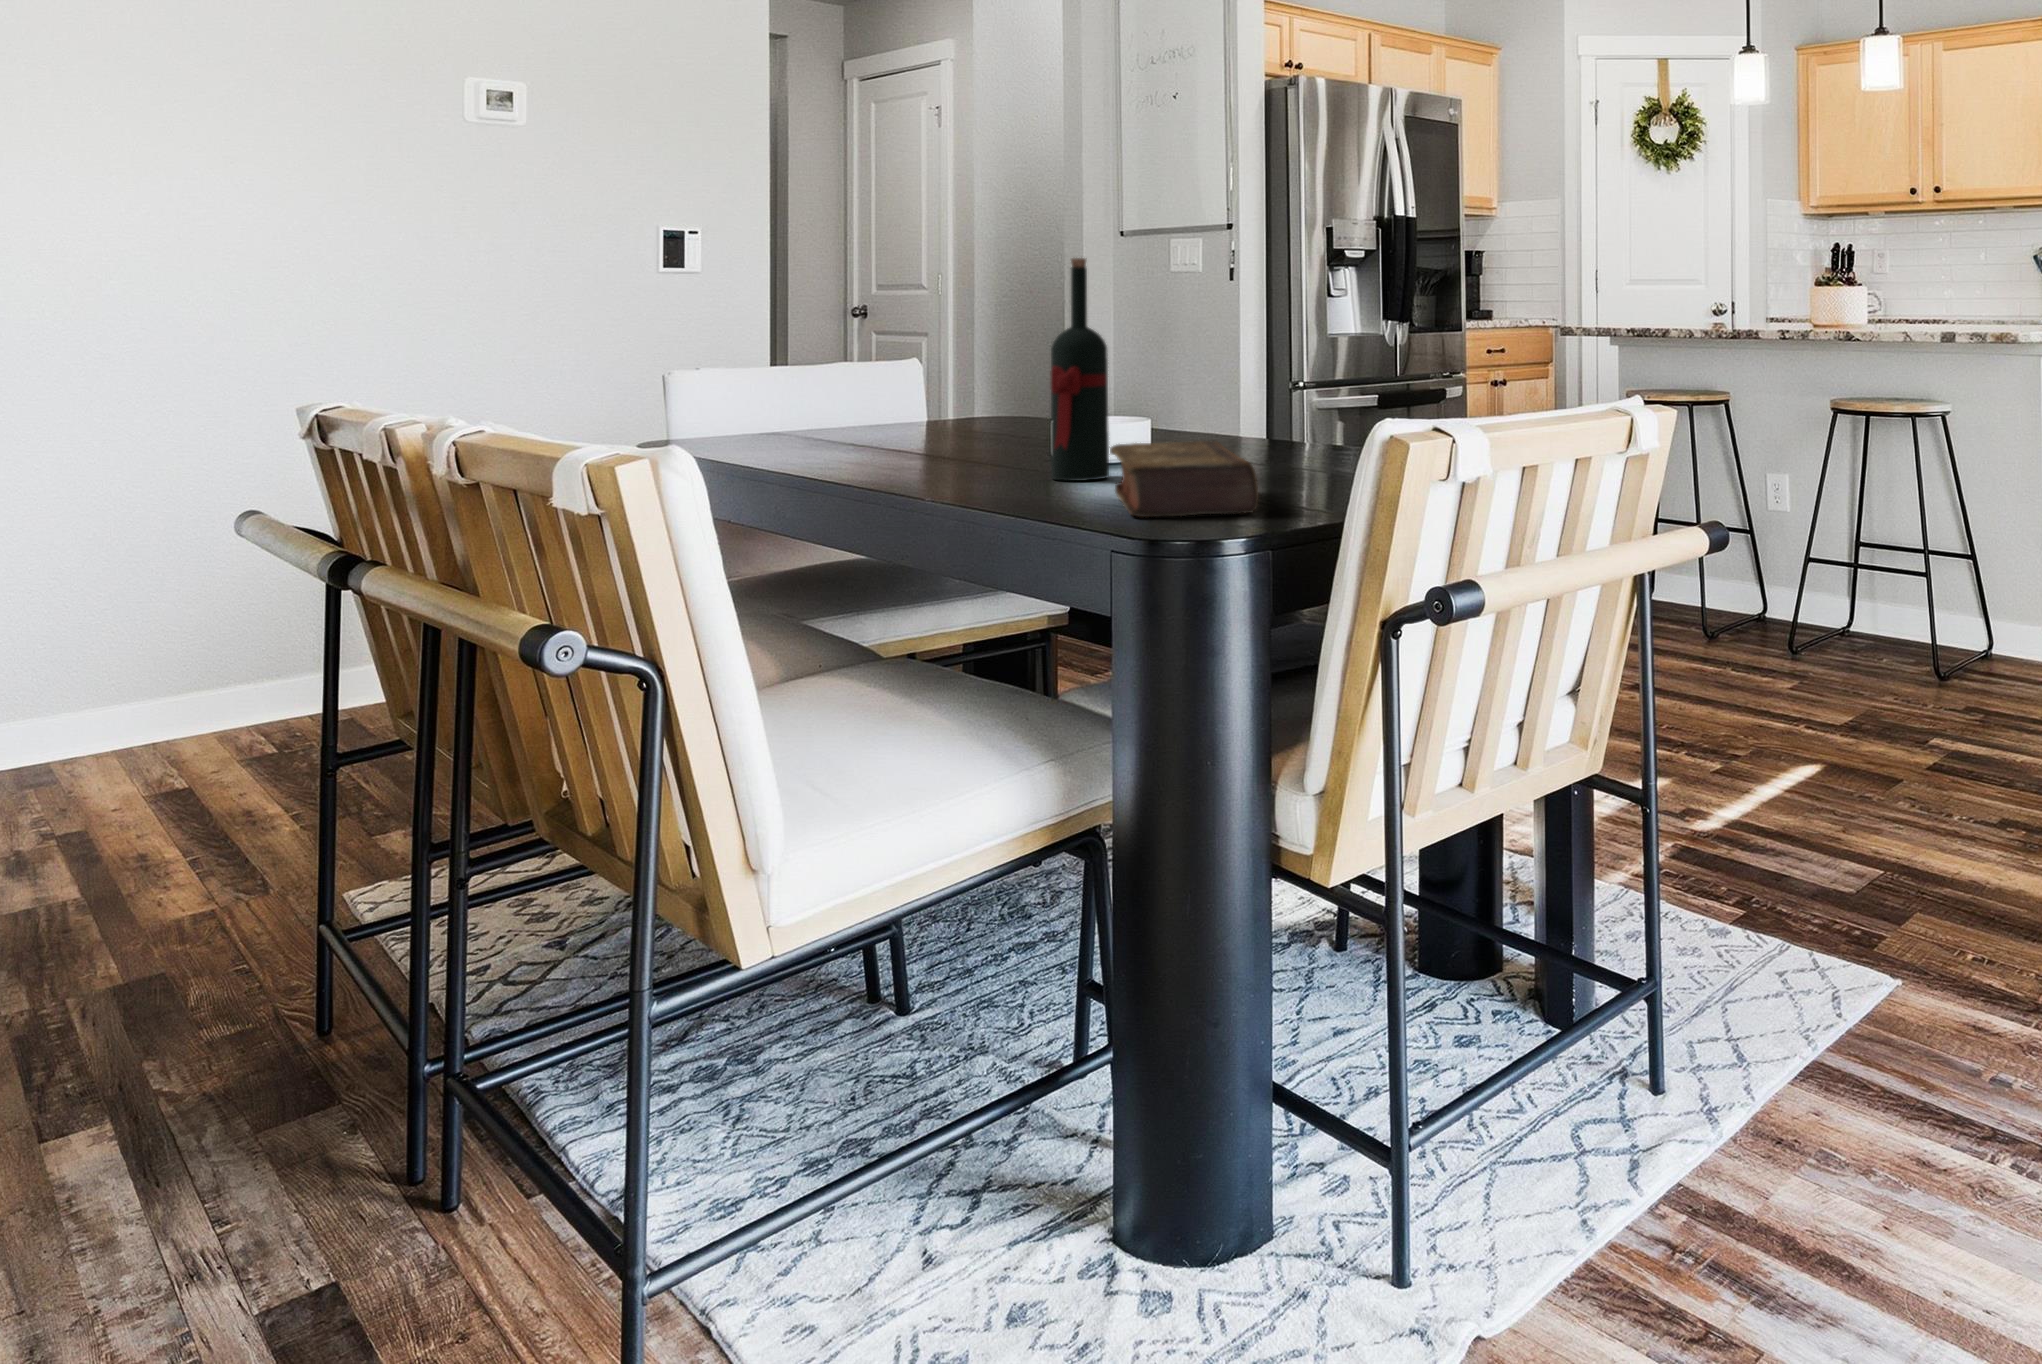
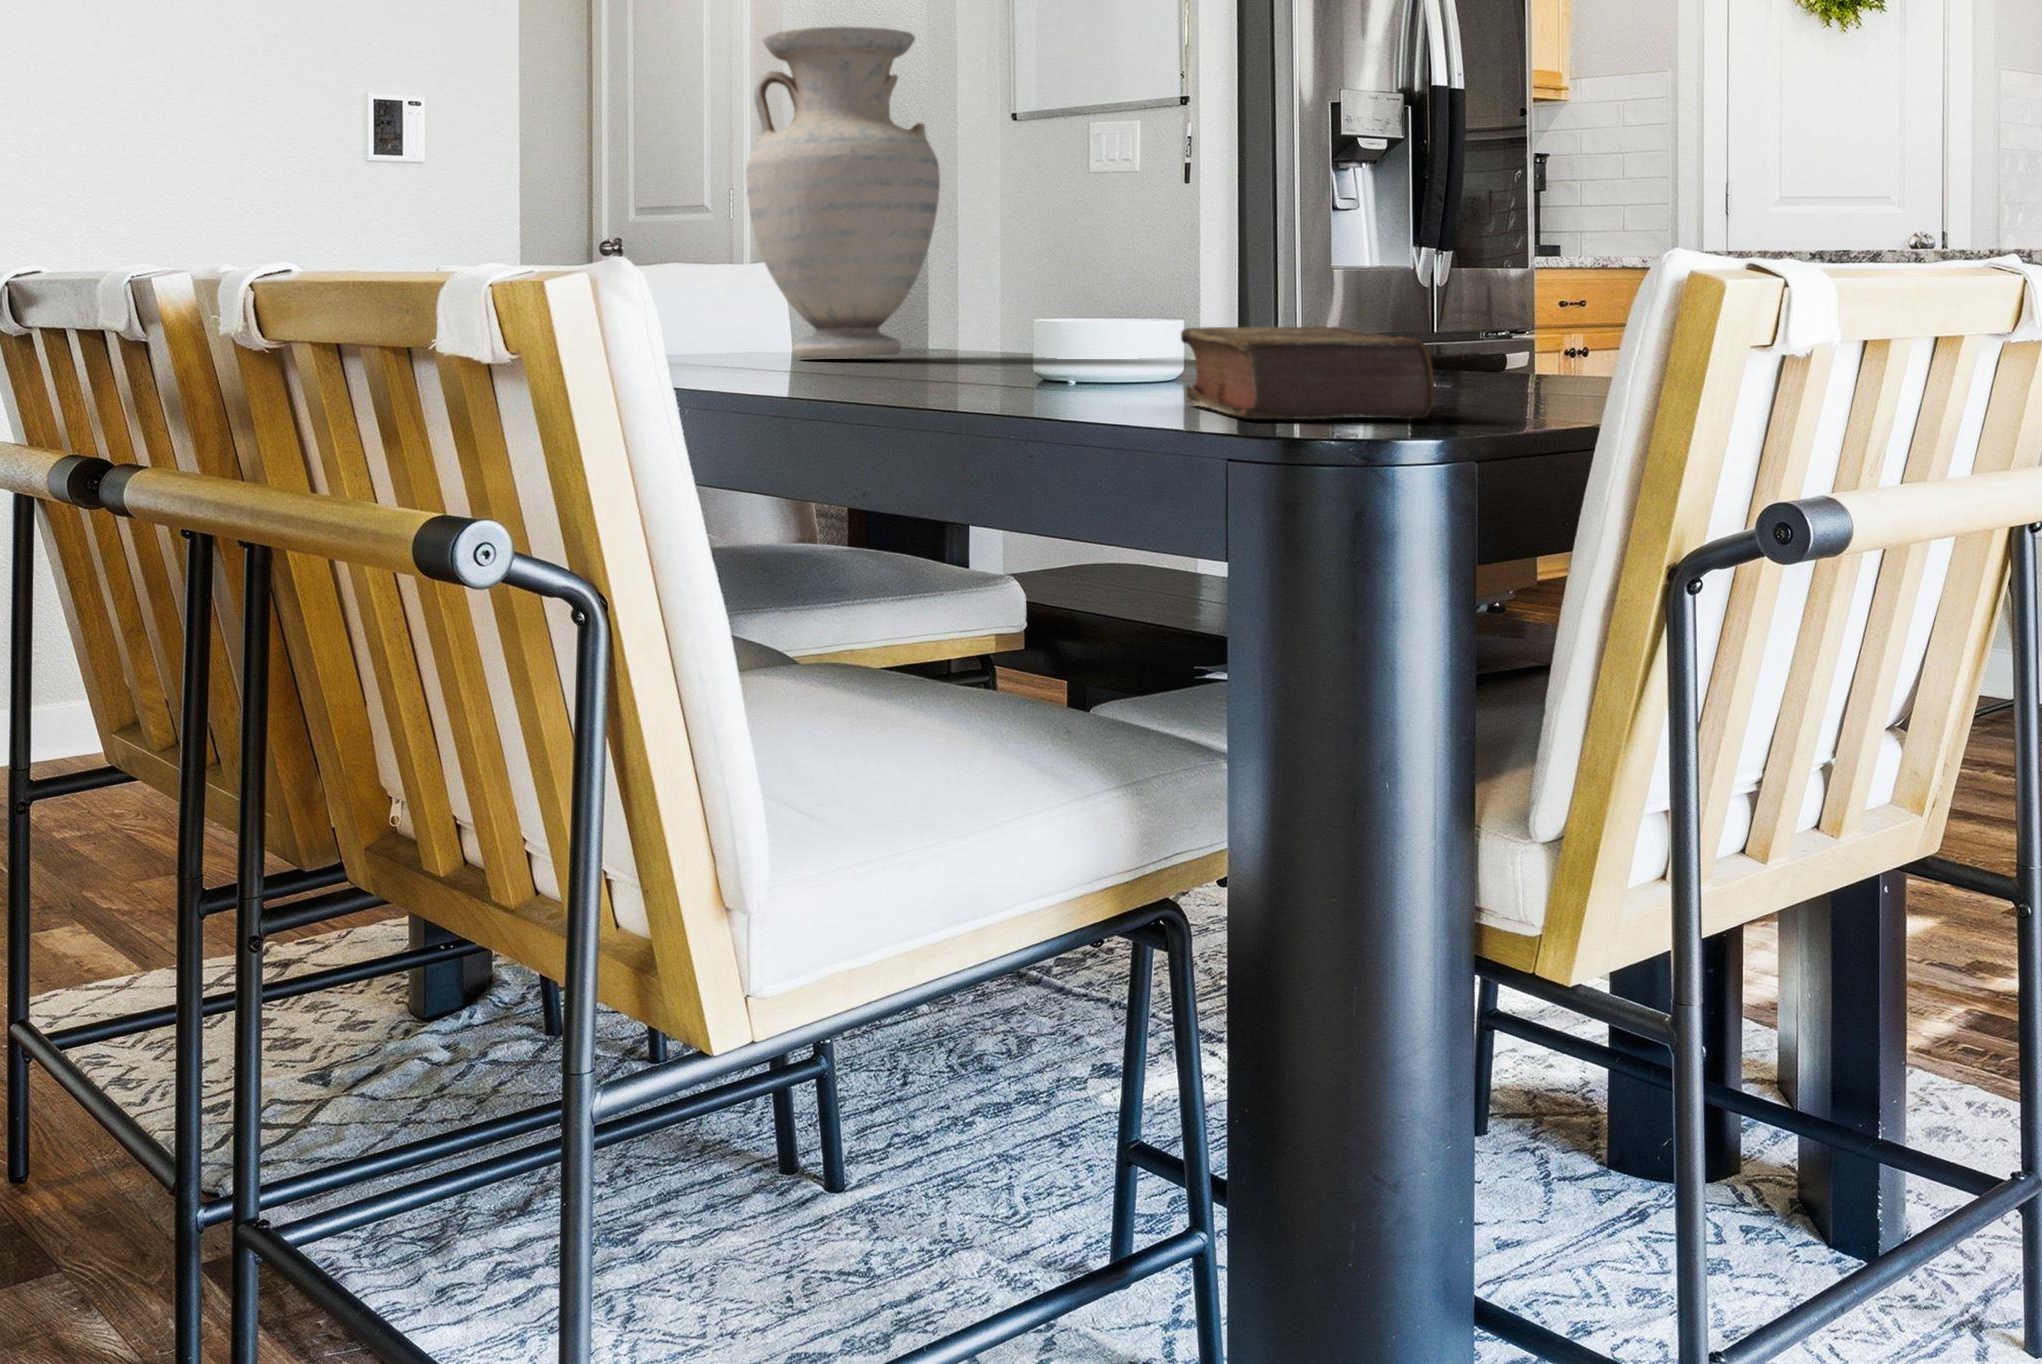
vase: none [876,213,1009,432] -> present [746,26,940,358]
wine bottle: present [1050,258,1109,481] -> none [1067,58,1152,393]

